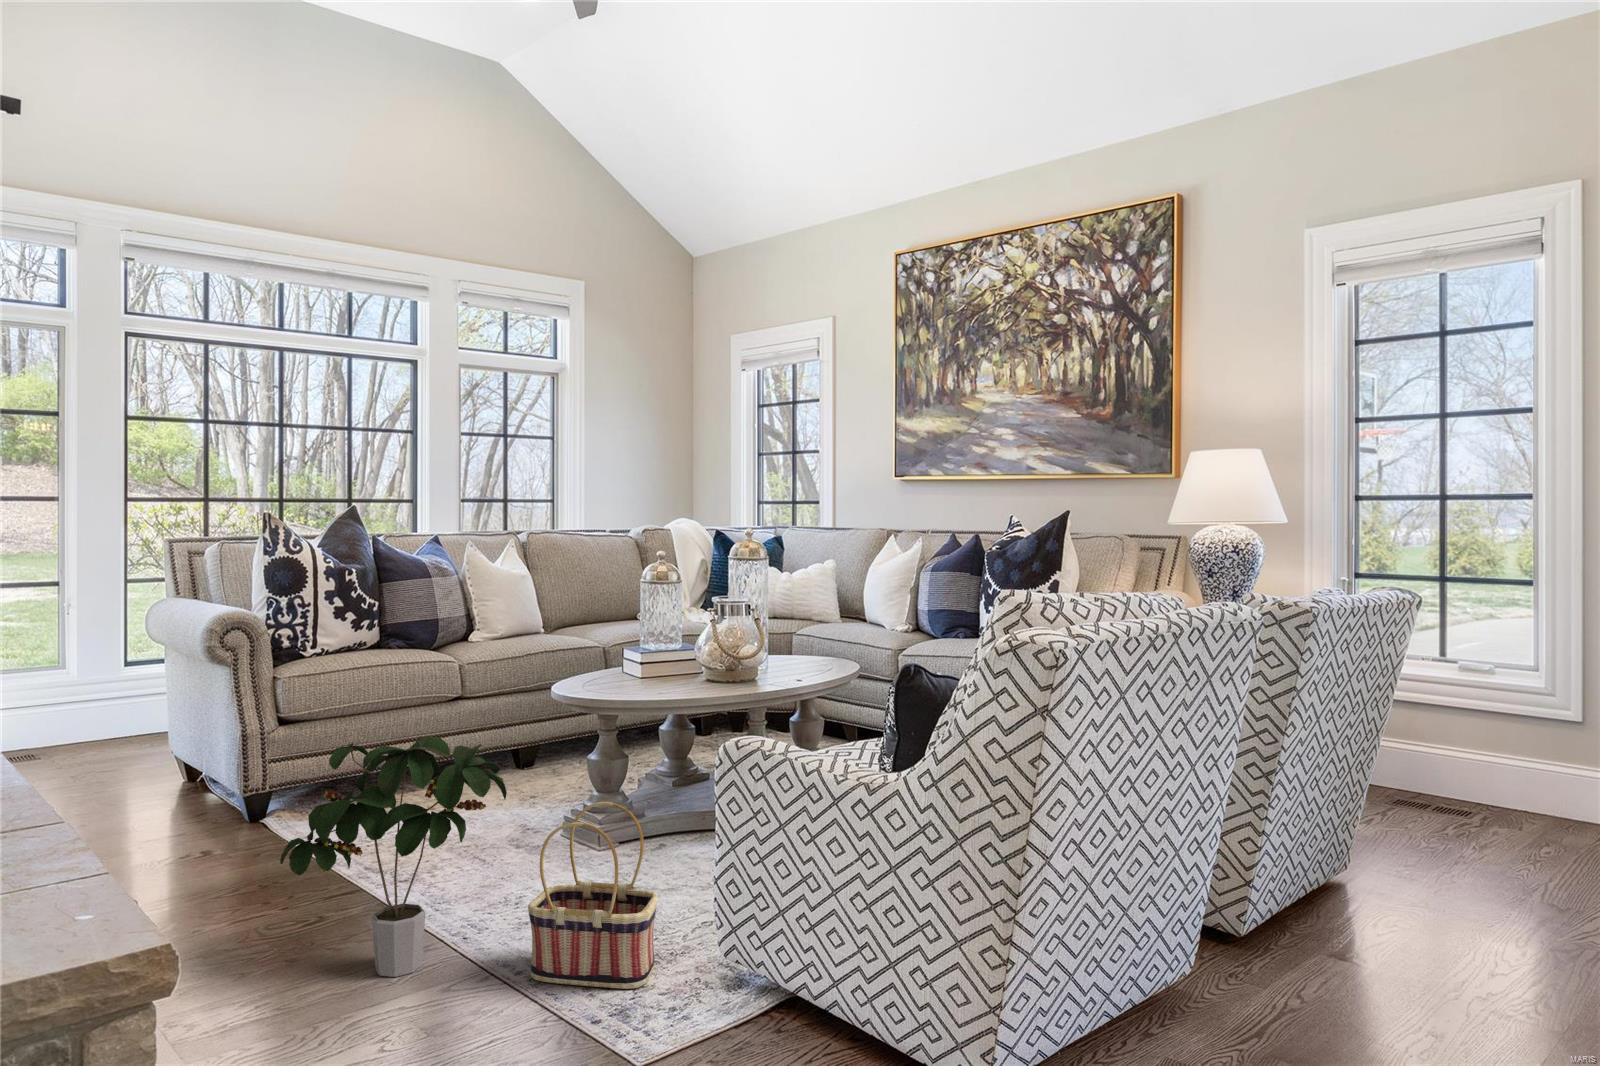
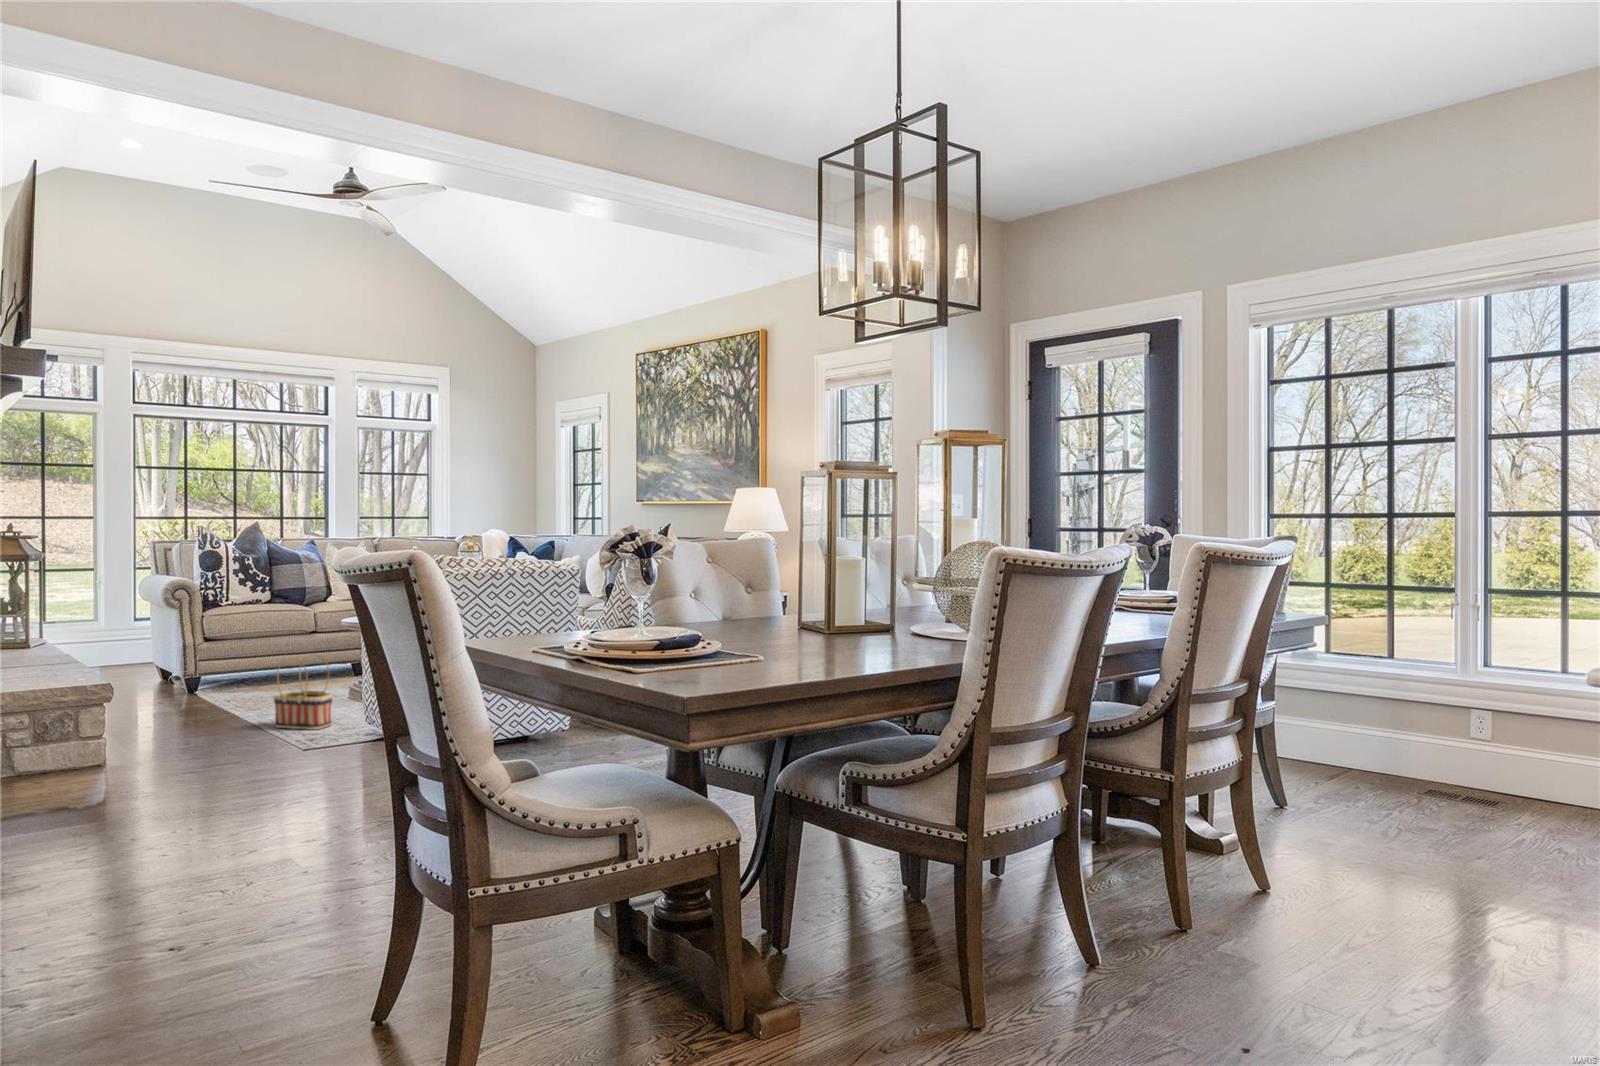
potted plant: present [280,737,507,977] -> none [170,624,272,726]

